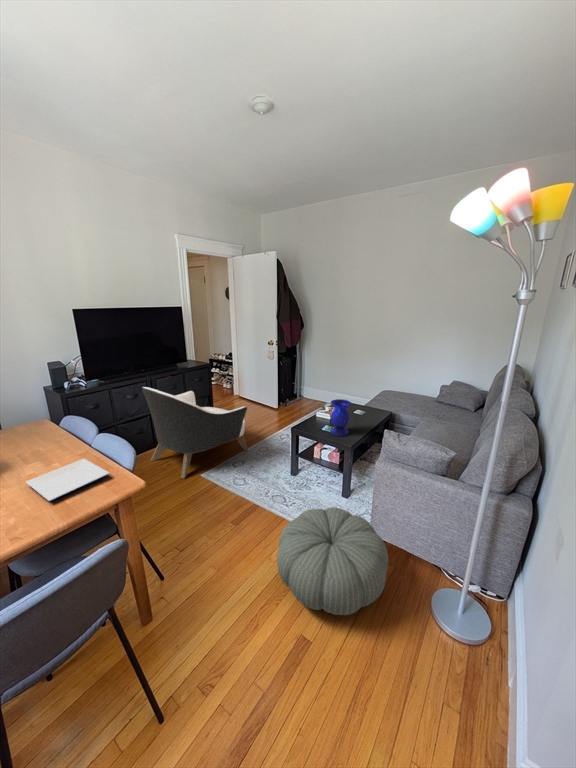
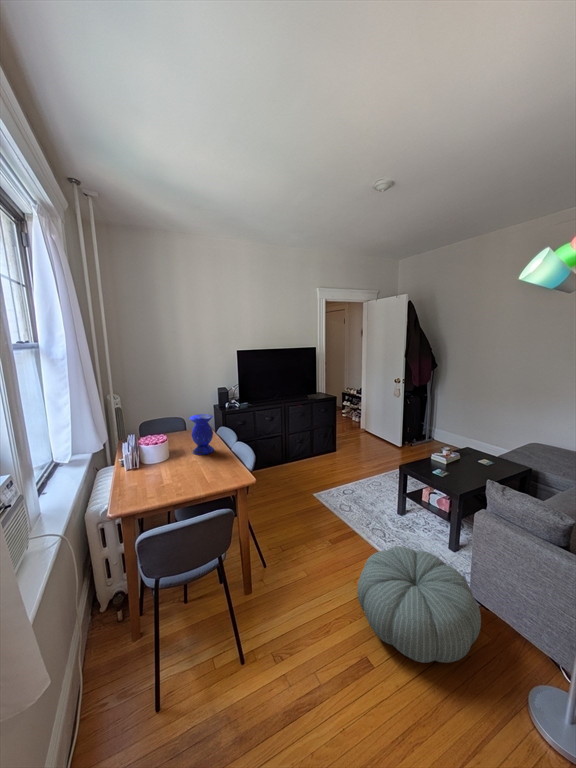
armchair: present [142,387,248,478] -> none [276,411,361,493]
vase: present [330,399,351,436] -> present [189,414,214,455]
plate: present [26,459,109,501] -> none [189,456,235,478]

